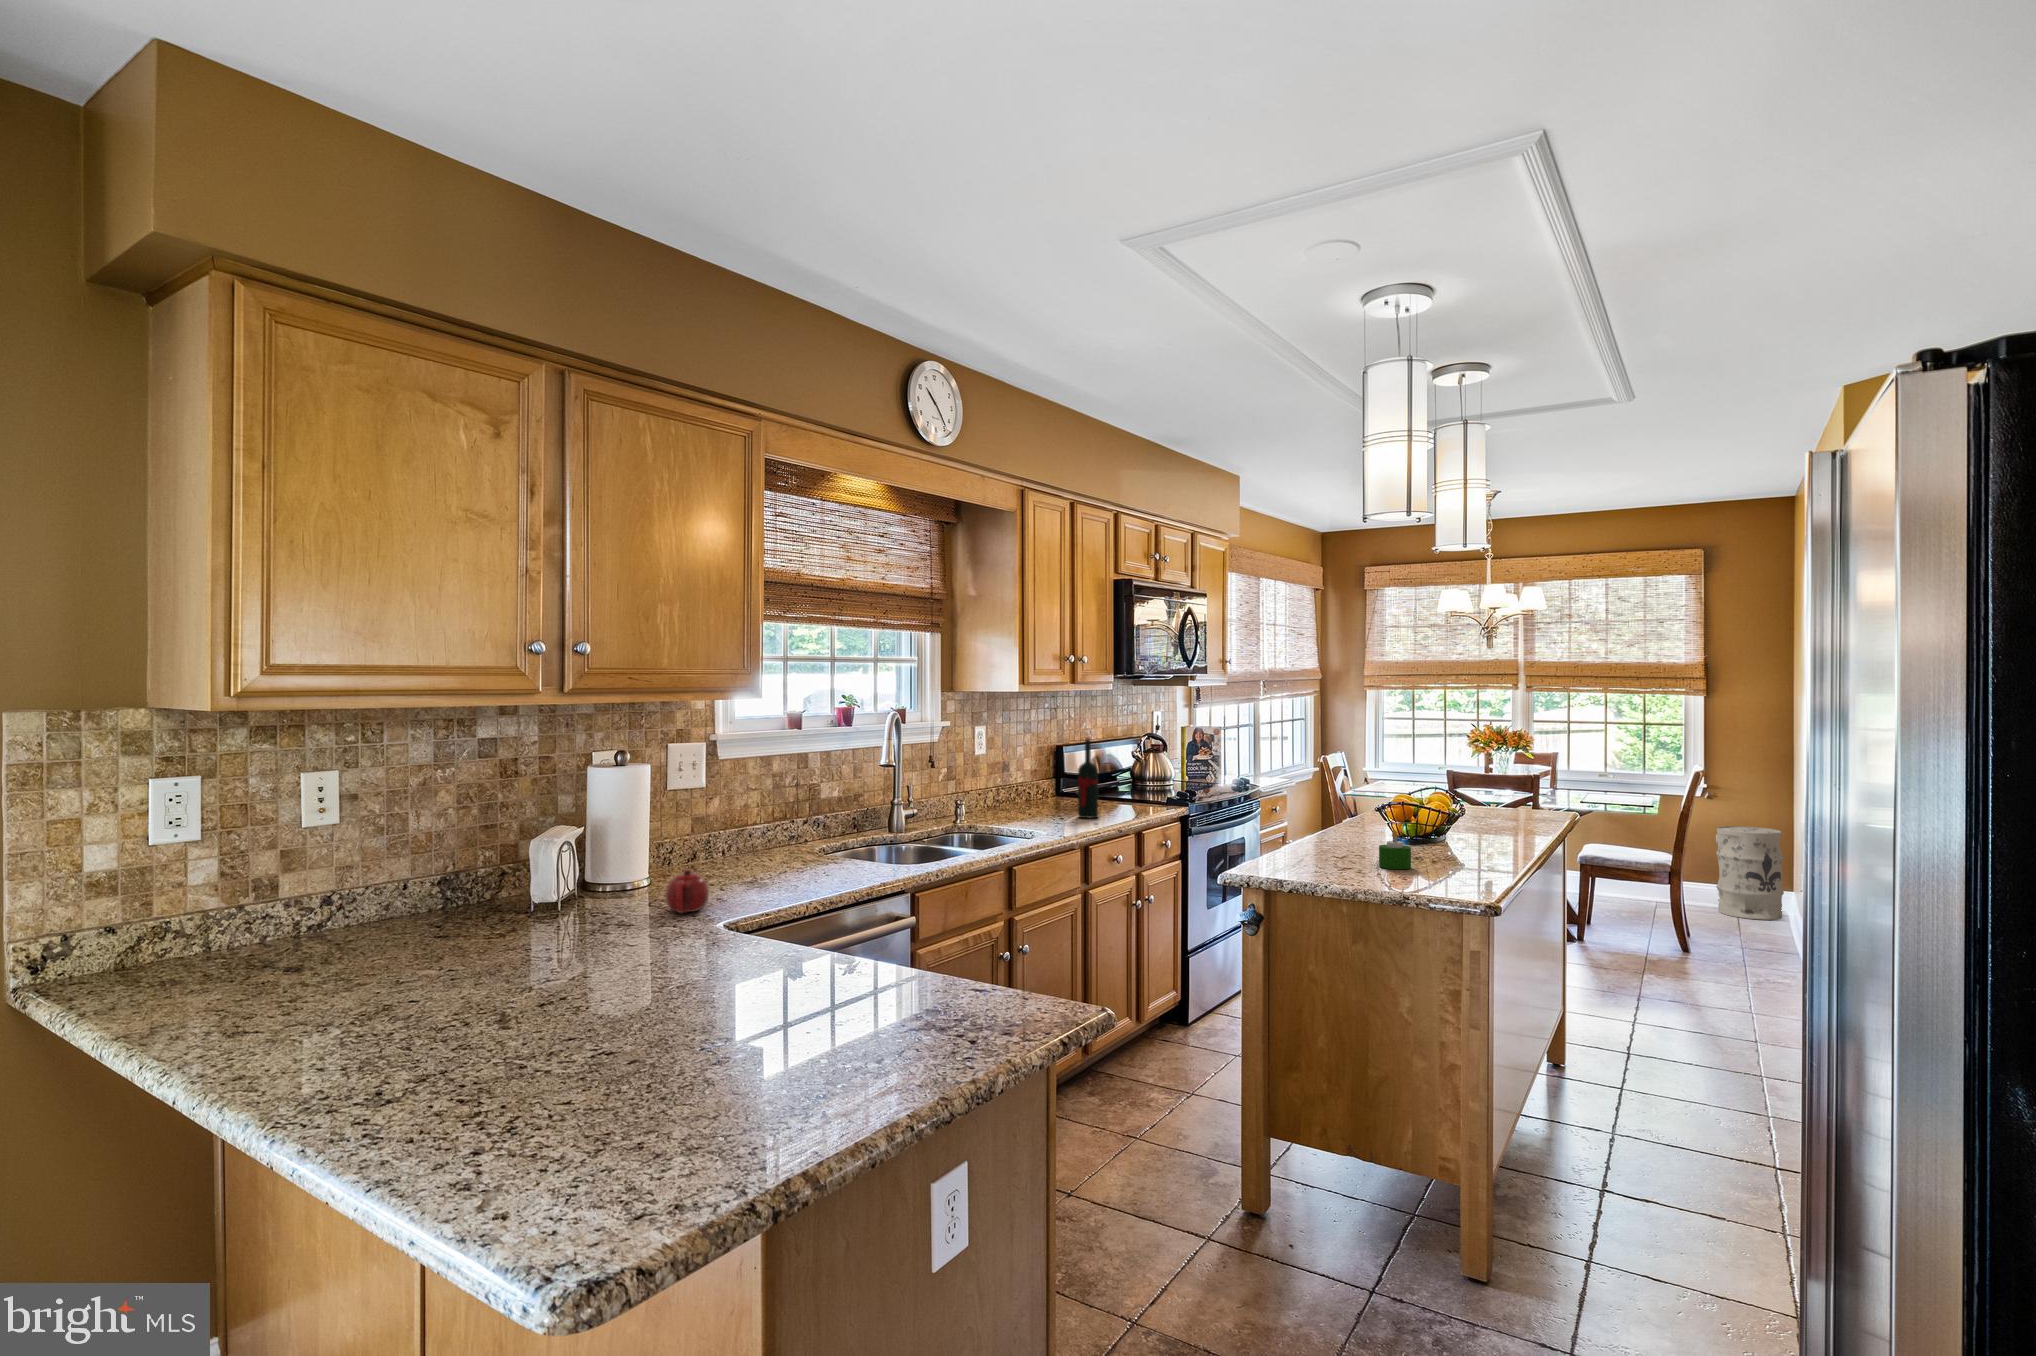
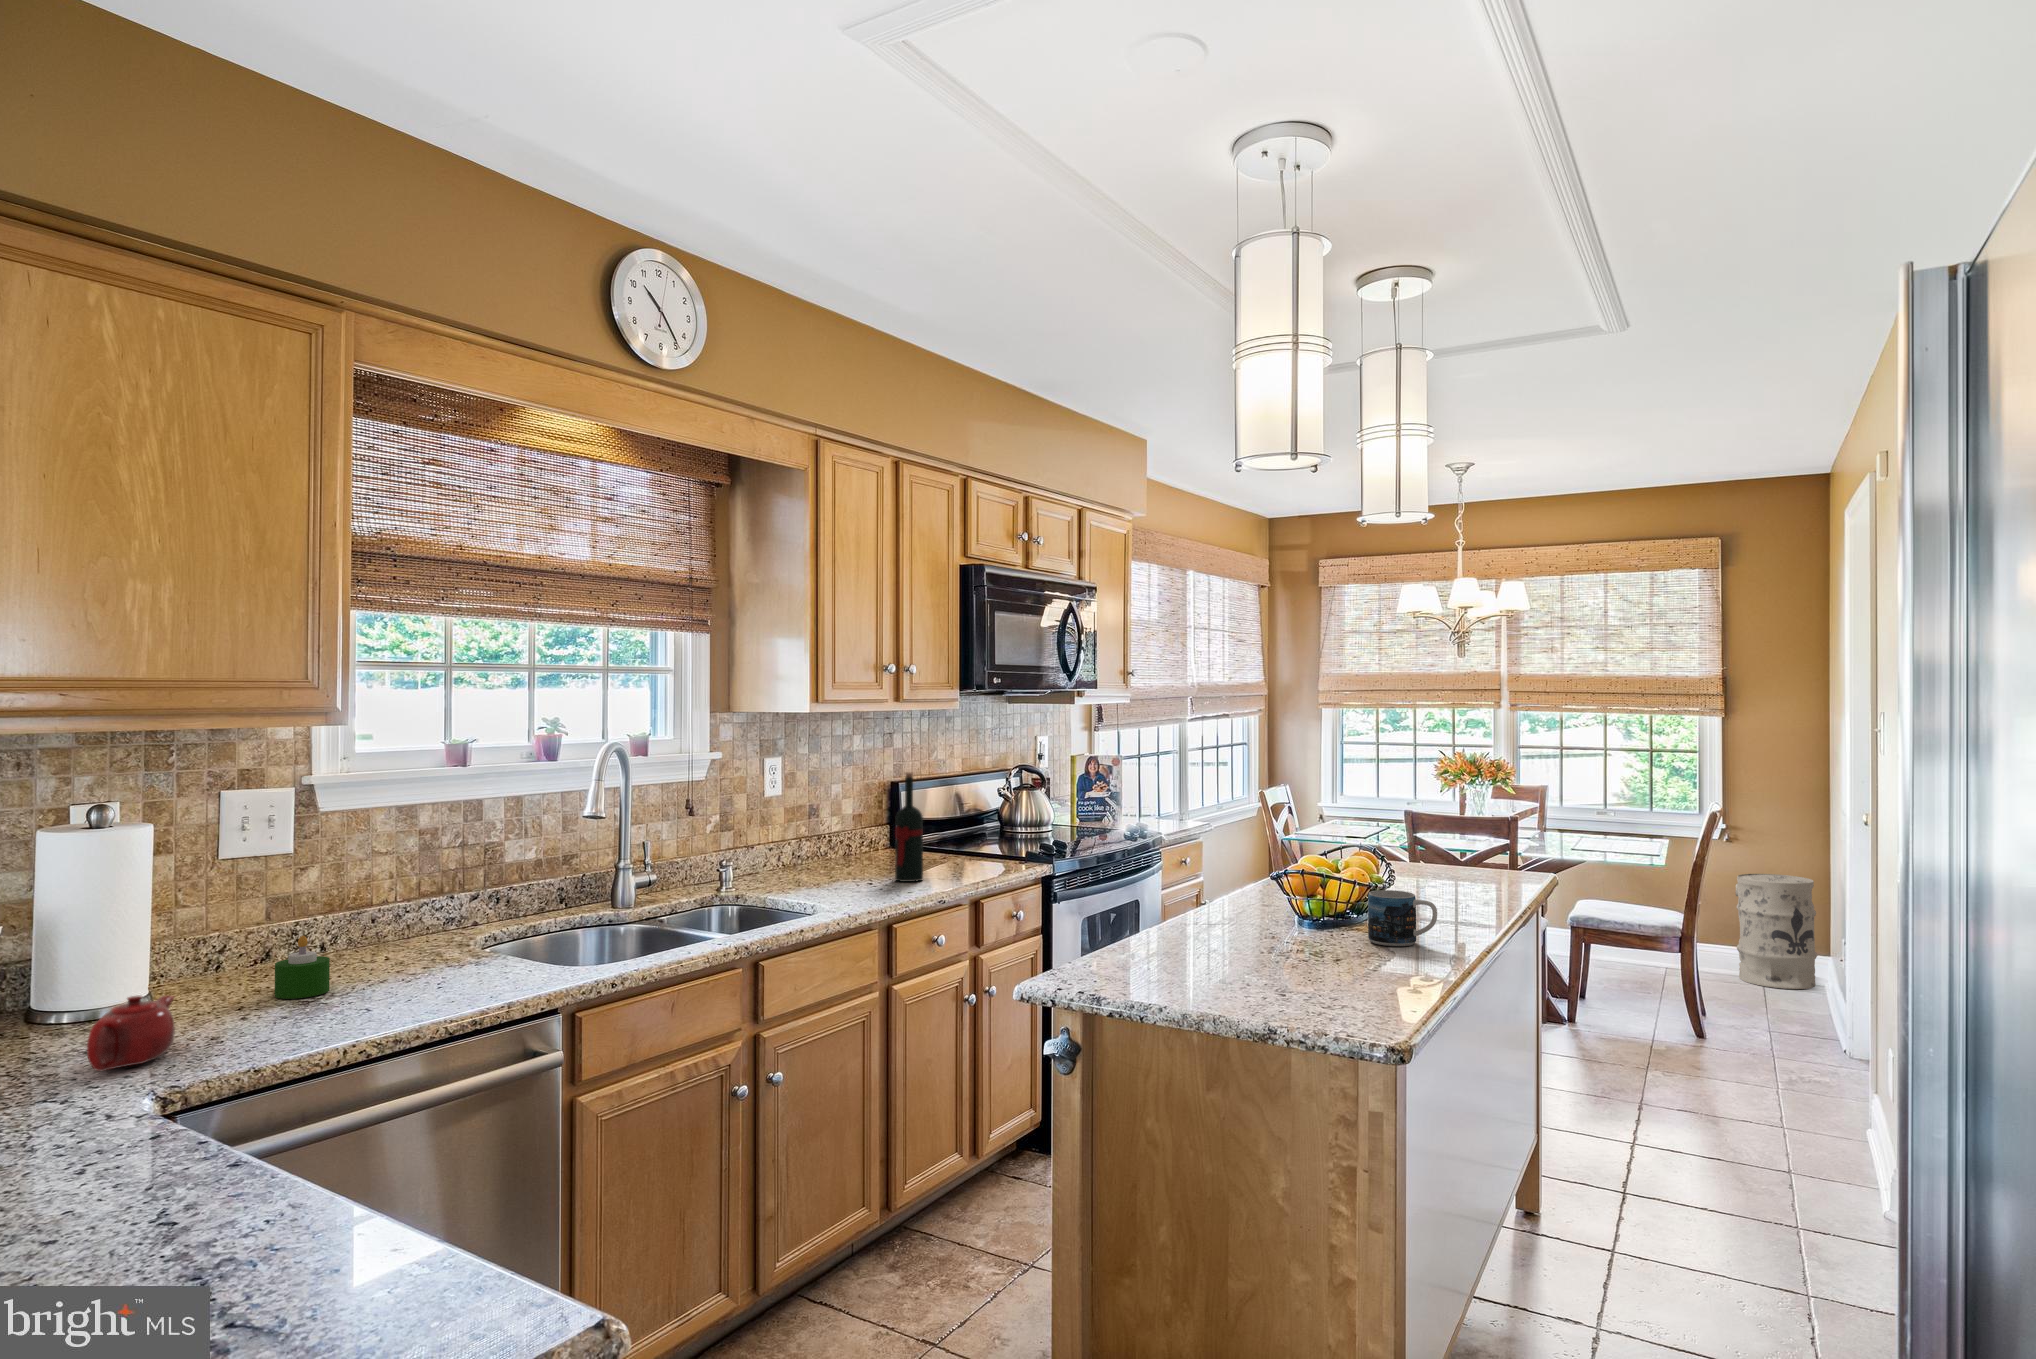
mug: none [1451,819,1503,857] -> present [1368,890,1437,946]
candle: present [1379,831,1411,869] -> present [275,936,330,999]

